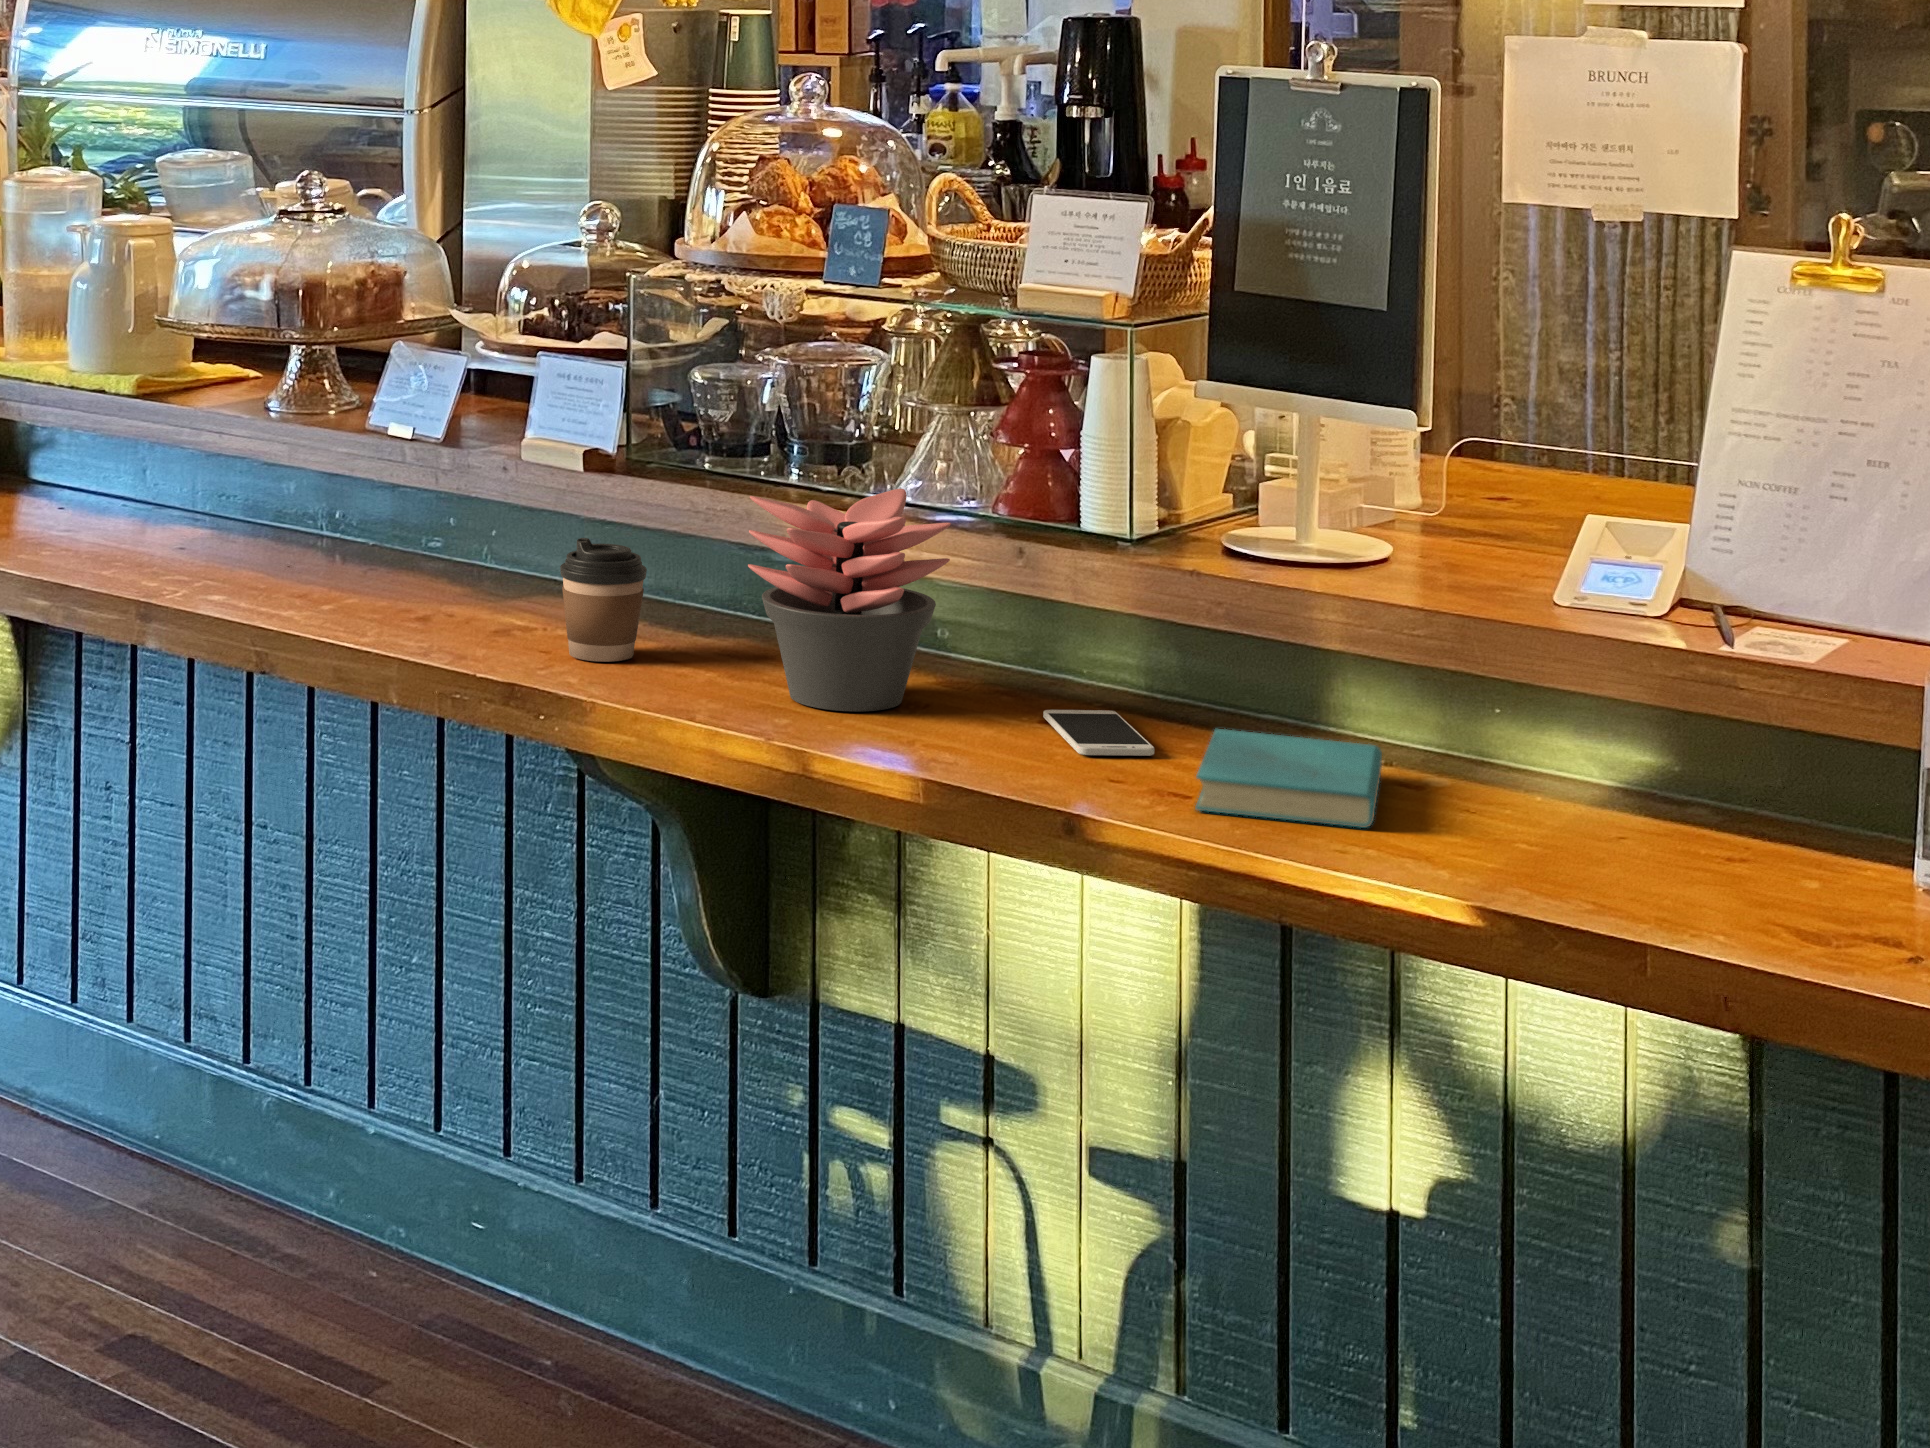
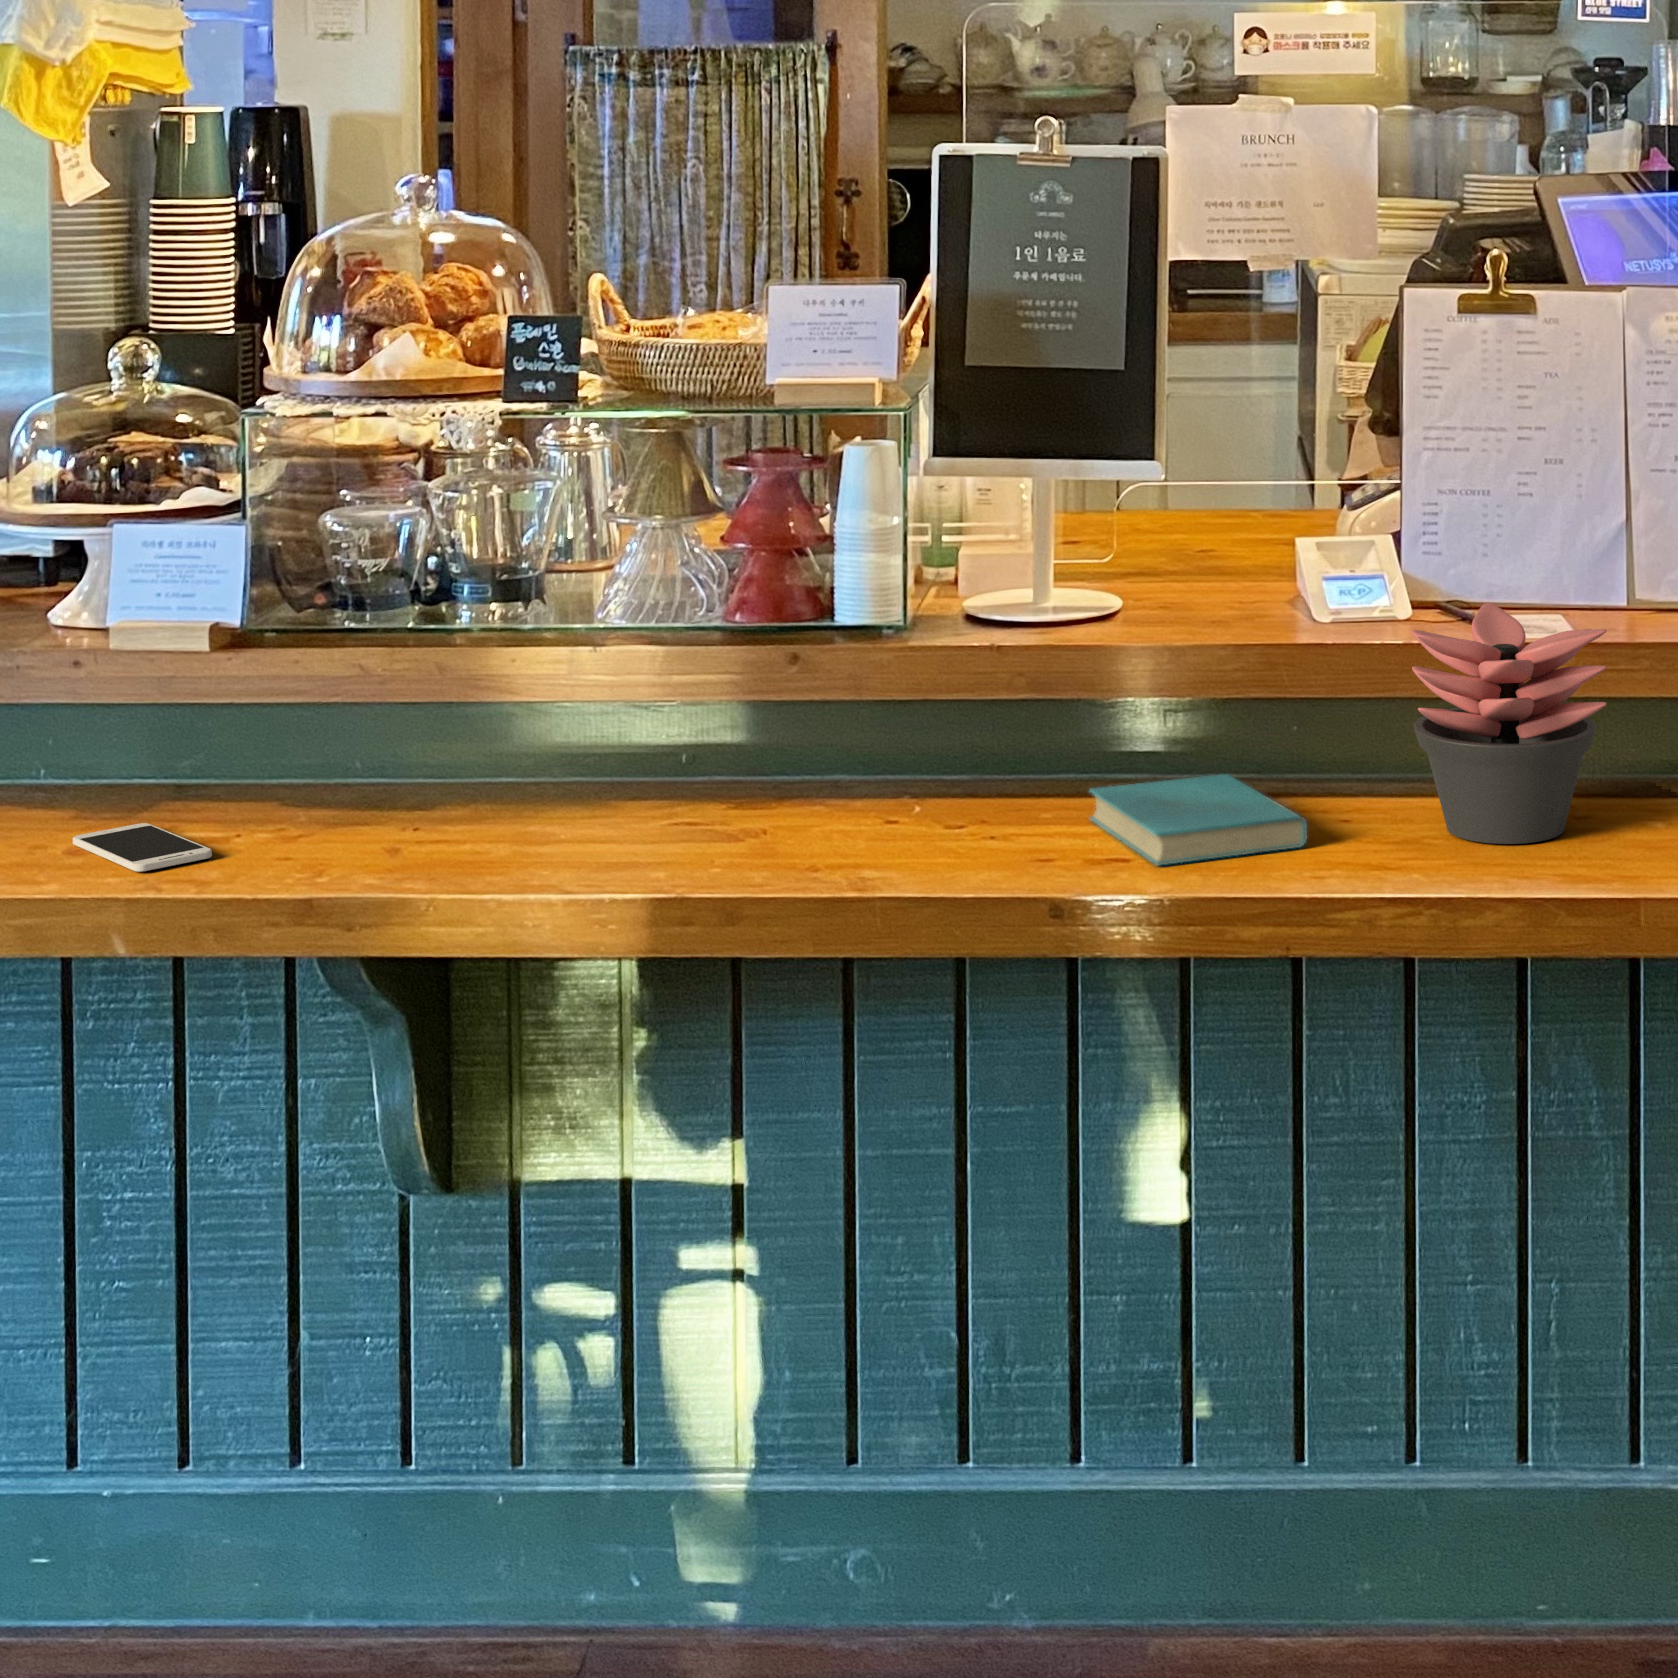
succulent plant: present [748,489,951,711] -> present [1412,603,1607,844]
coffee cup: present [560,538,647,662] -> none [309,724,411,860]
smartphone: present [1043,710,1154,756] -> present [73,823,212,872]

